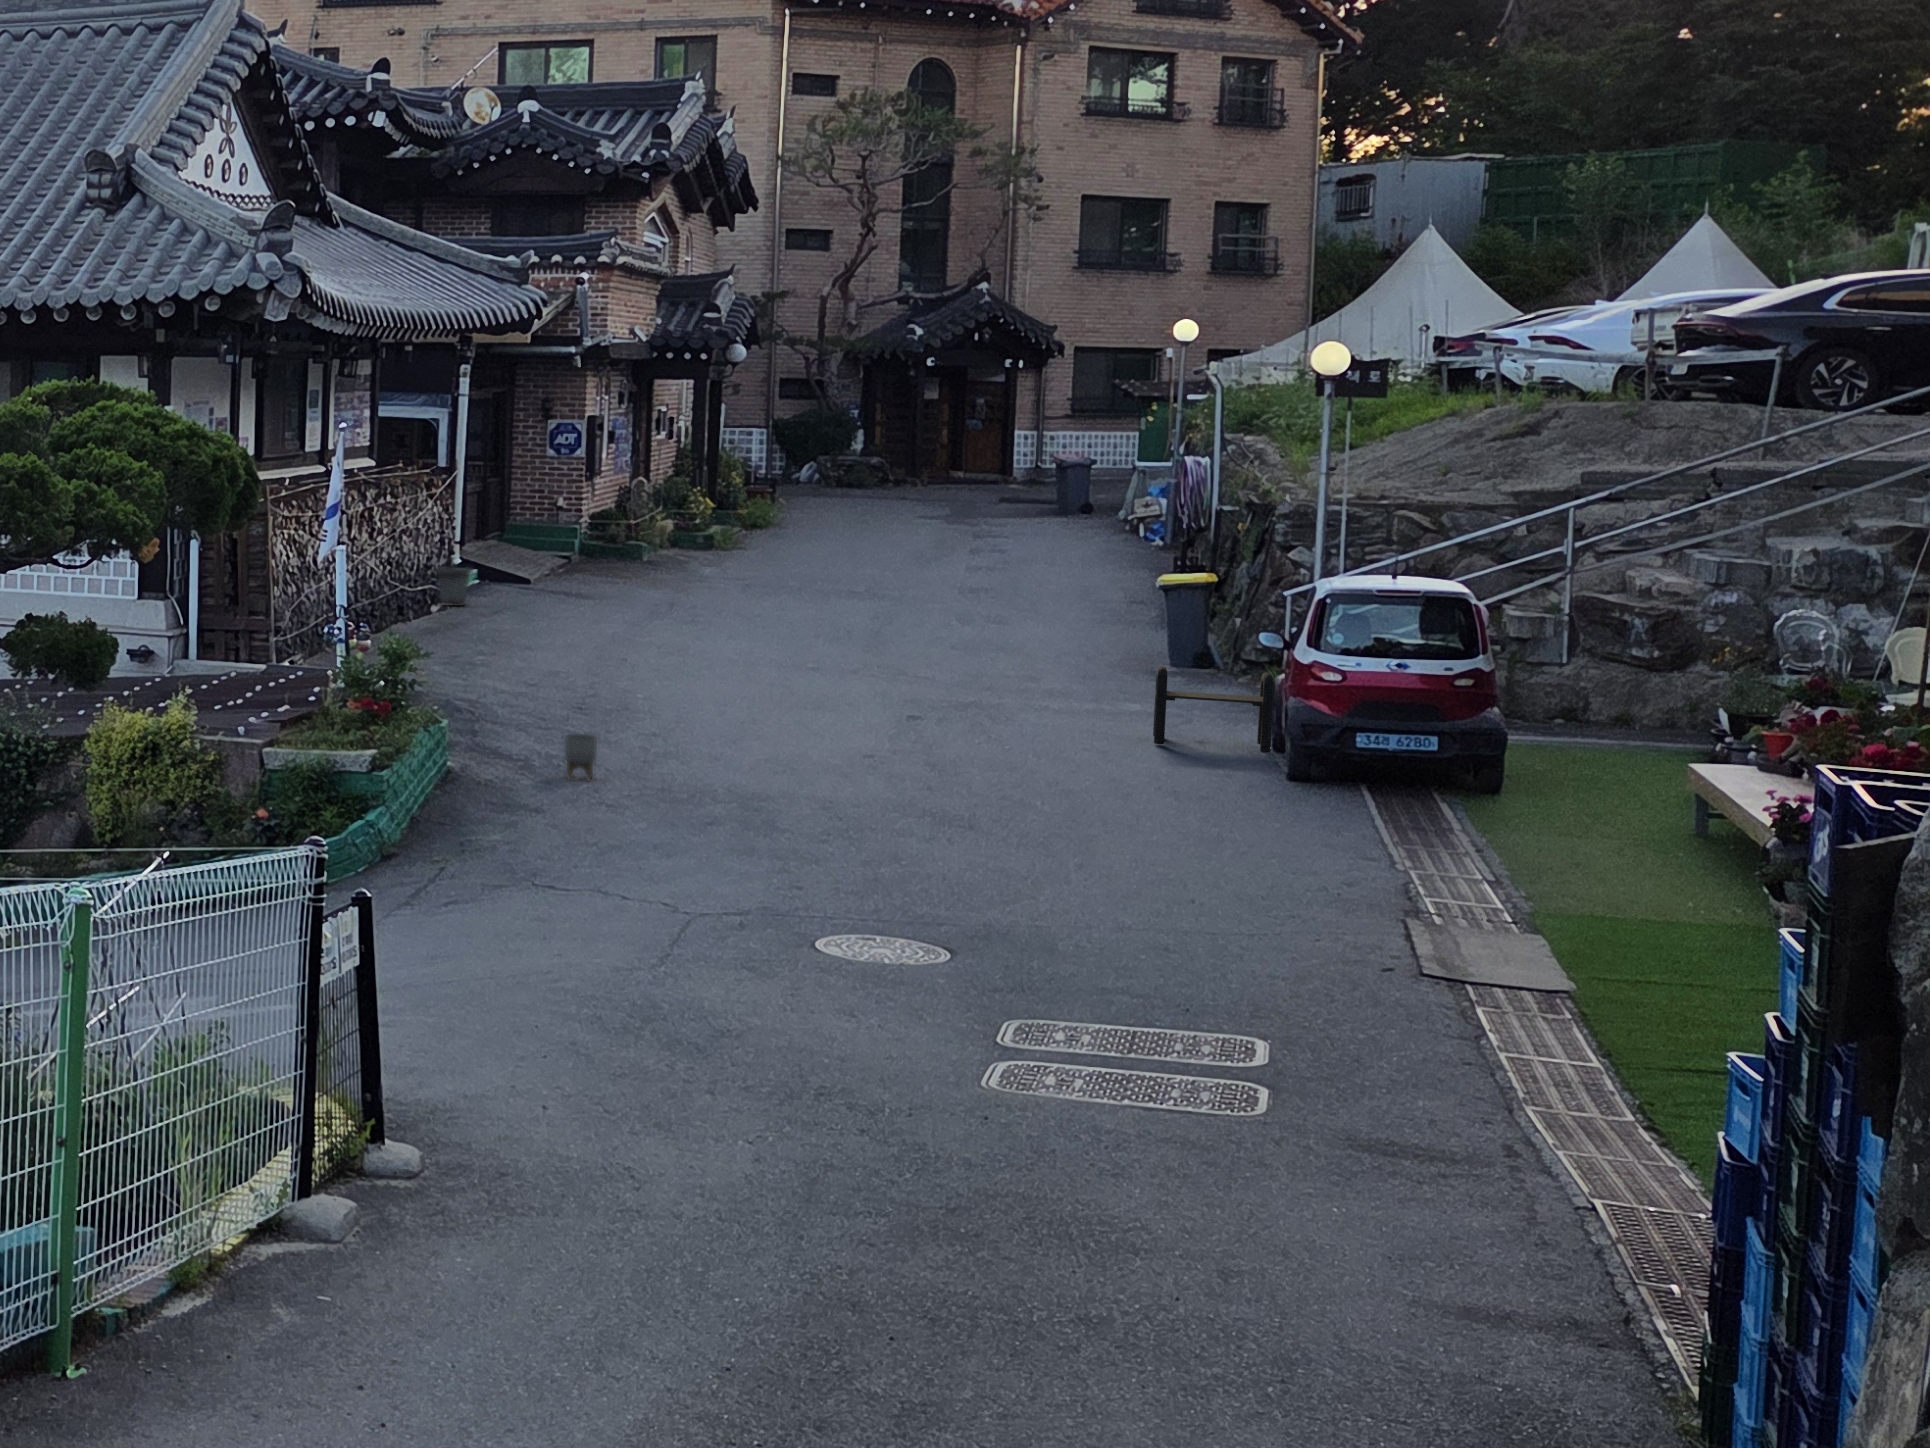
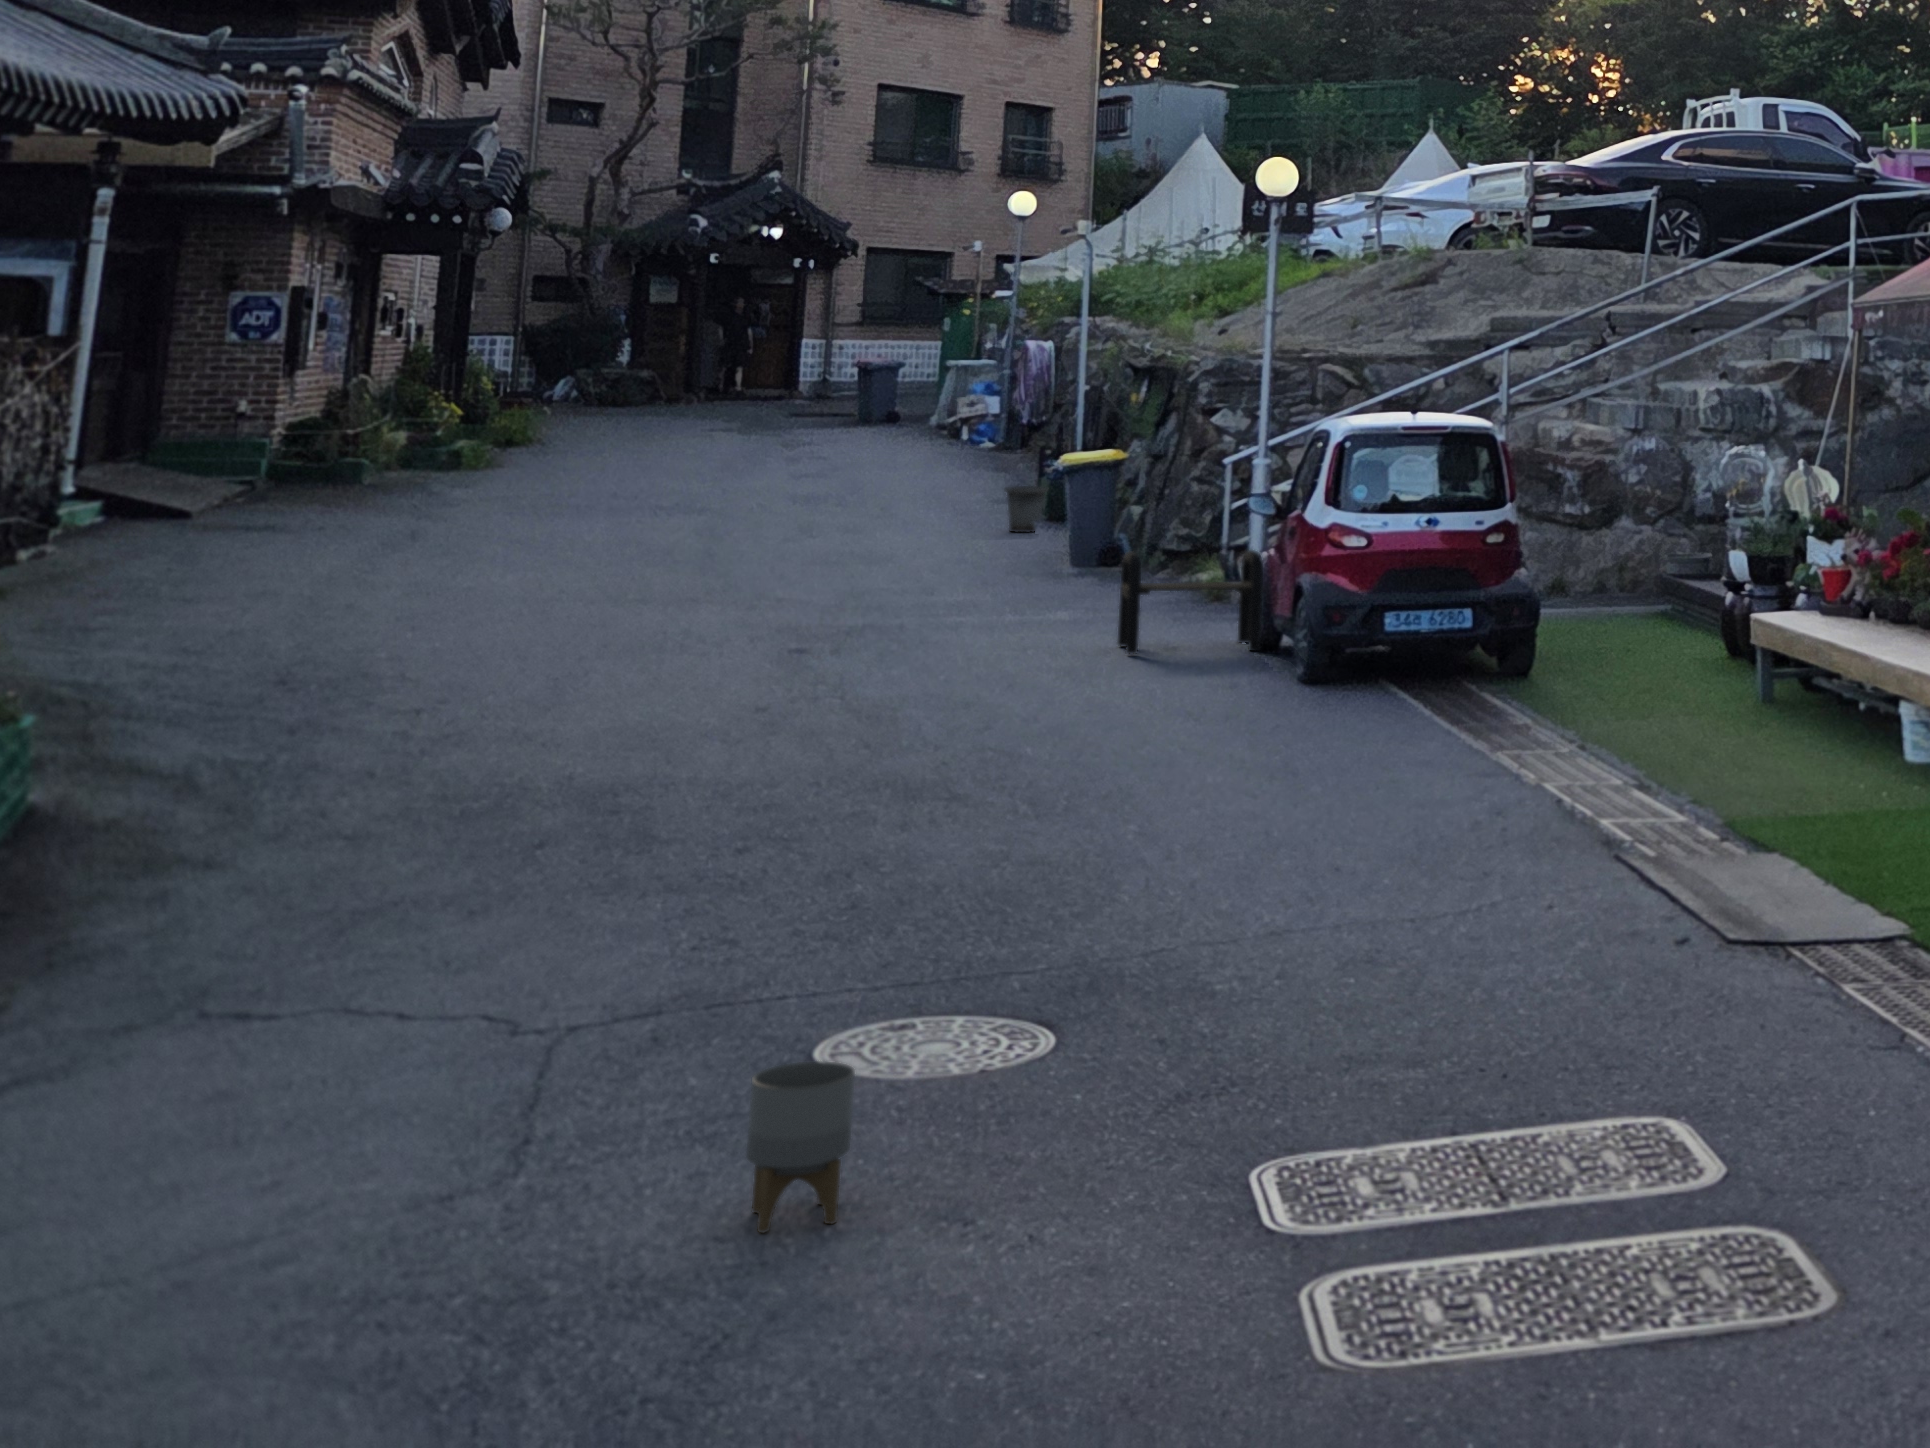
trash can: present [436,566,472,606] -> present [1005,486,1047,532]
planter: present [564,734,597,780] -> present [747,1061,855,1233]

